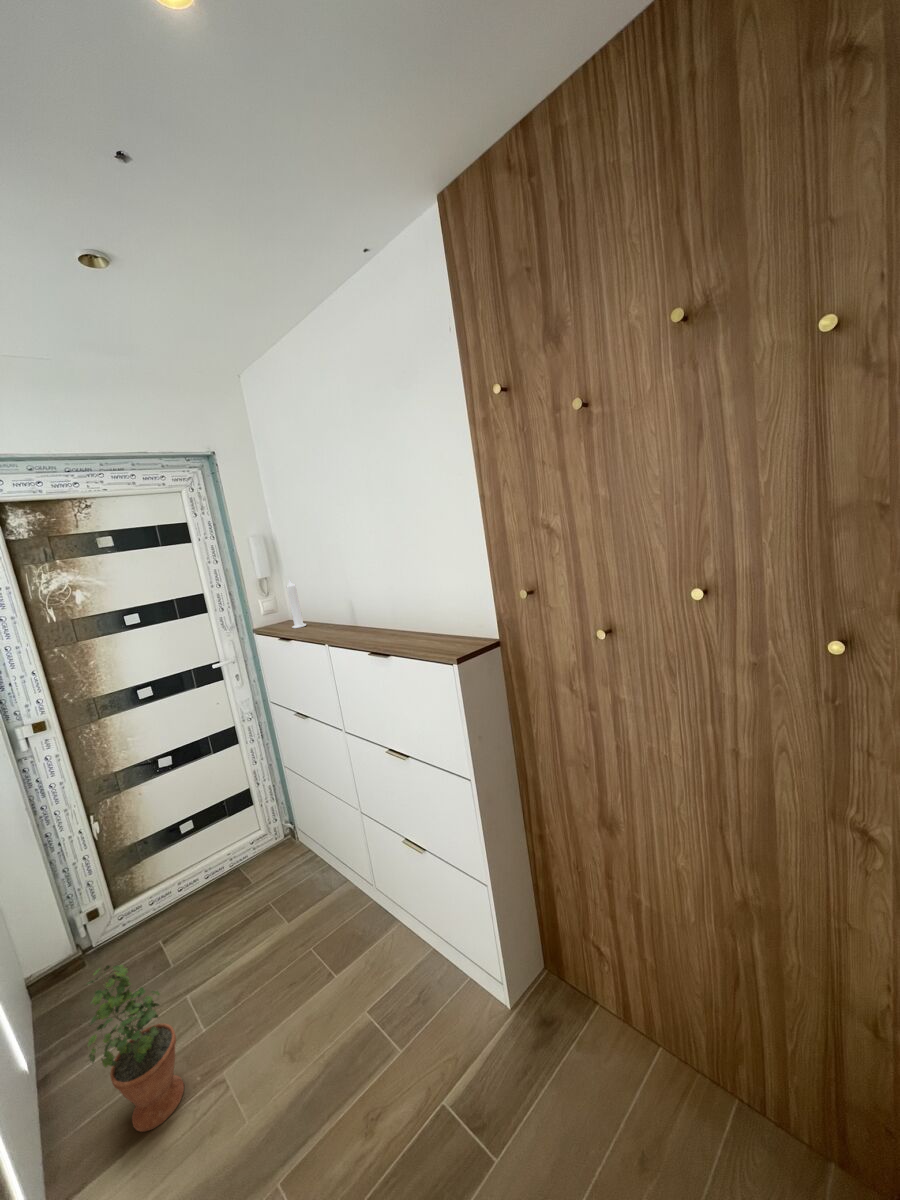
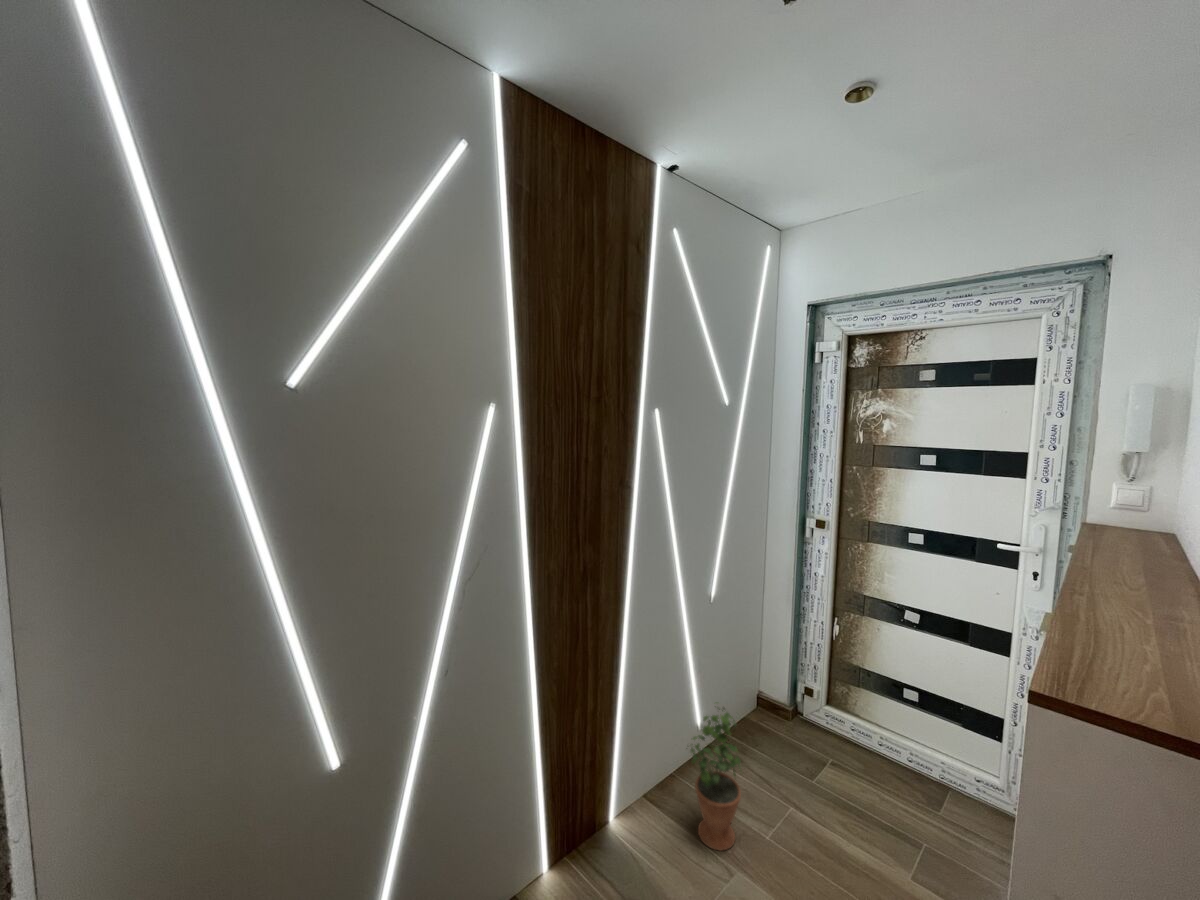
candle: present [286,580,306,628] -> none [1119,465,1155,549]

